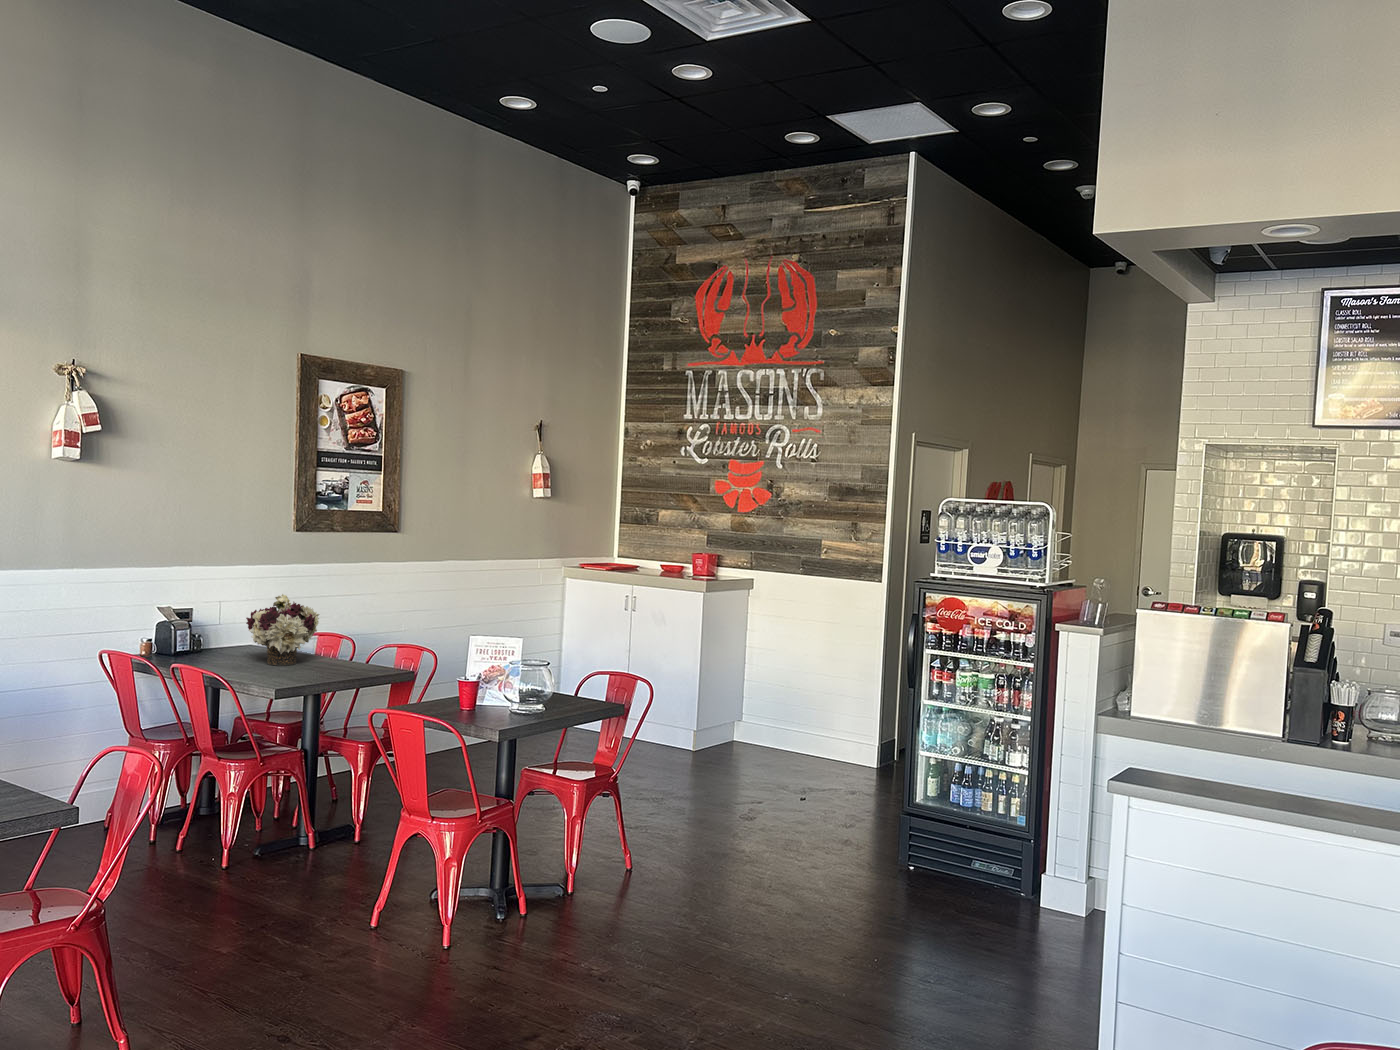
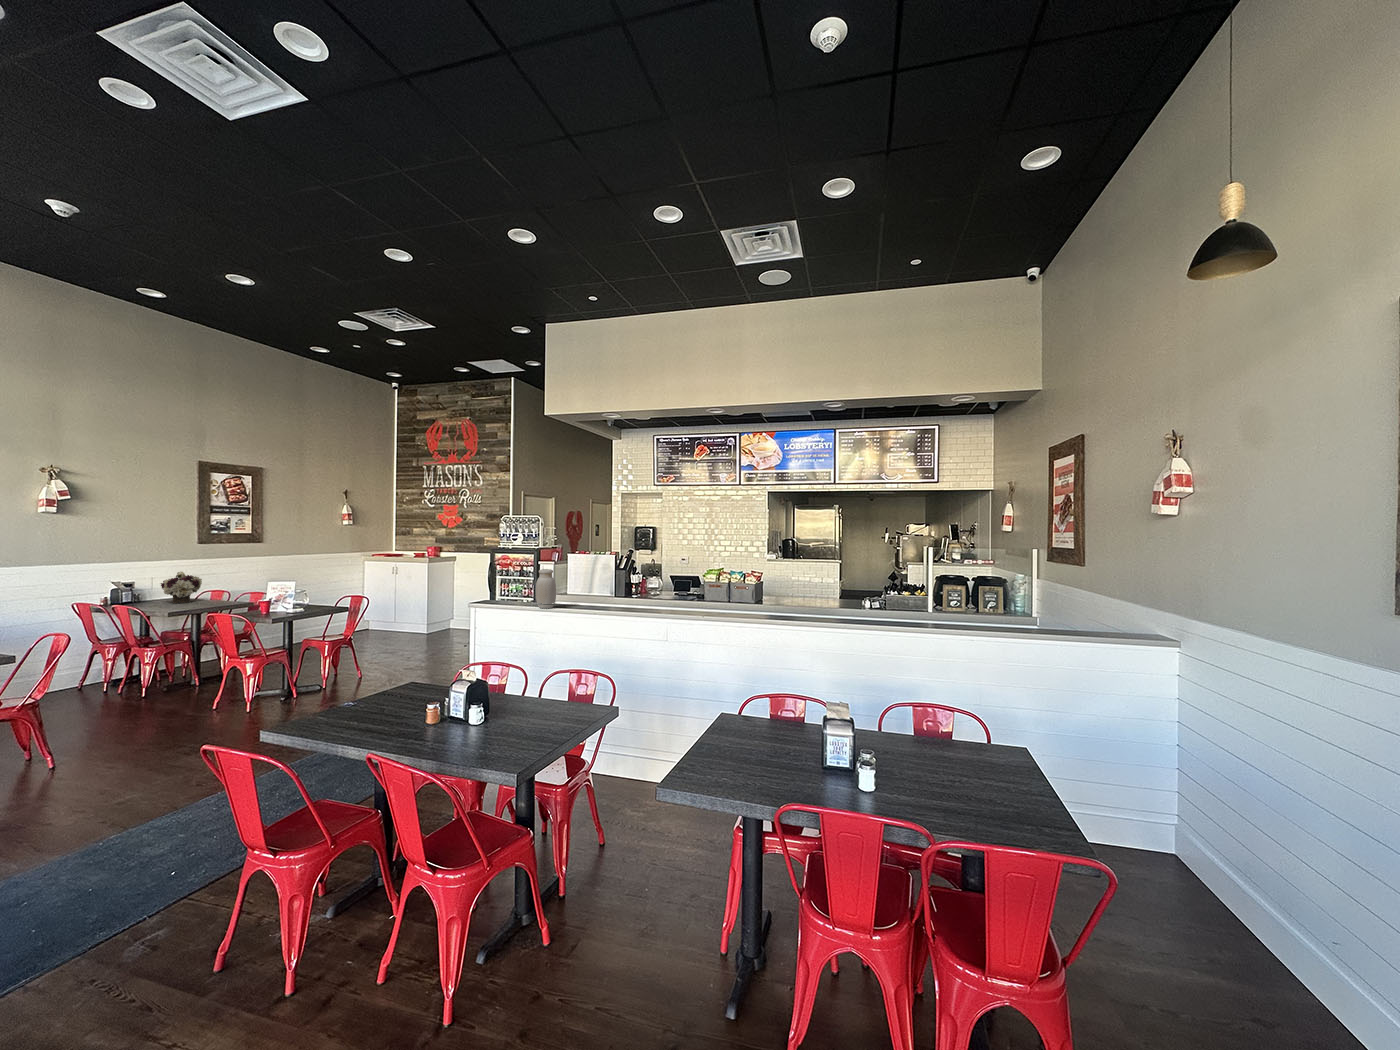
jar: none [1273,684,1347,812] -> present [536,569,556,608]

